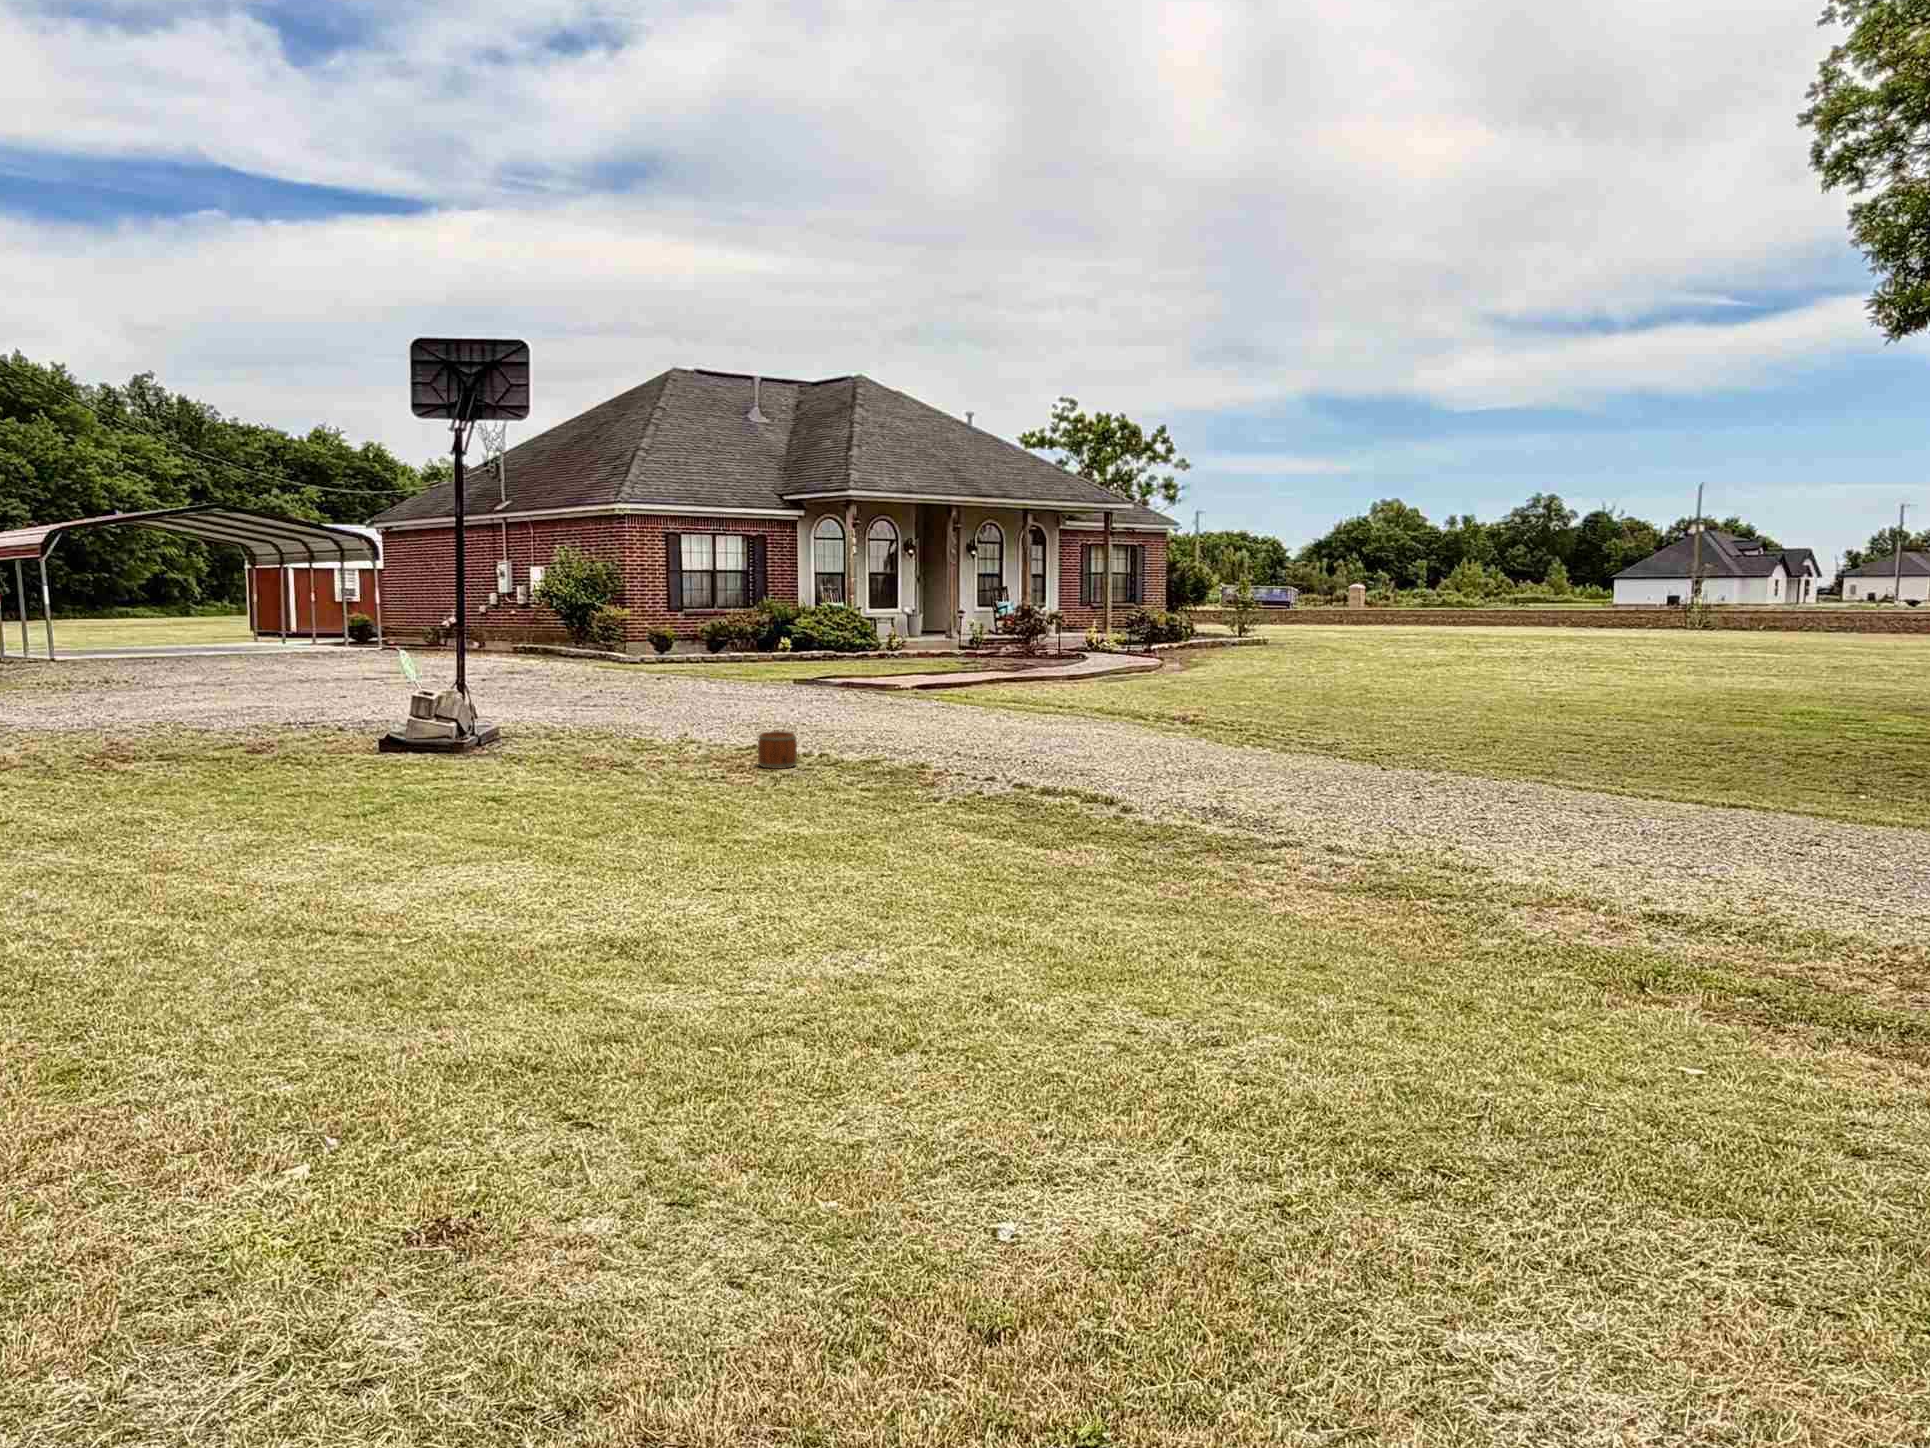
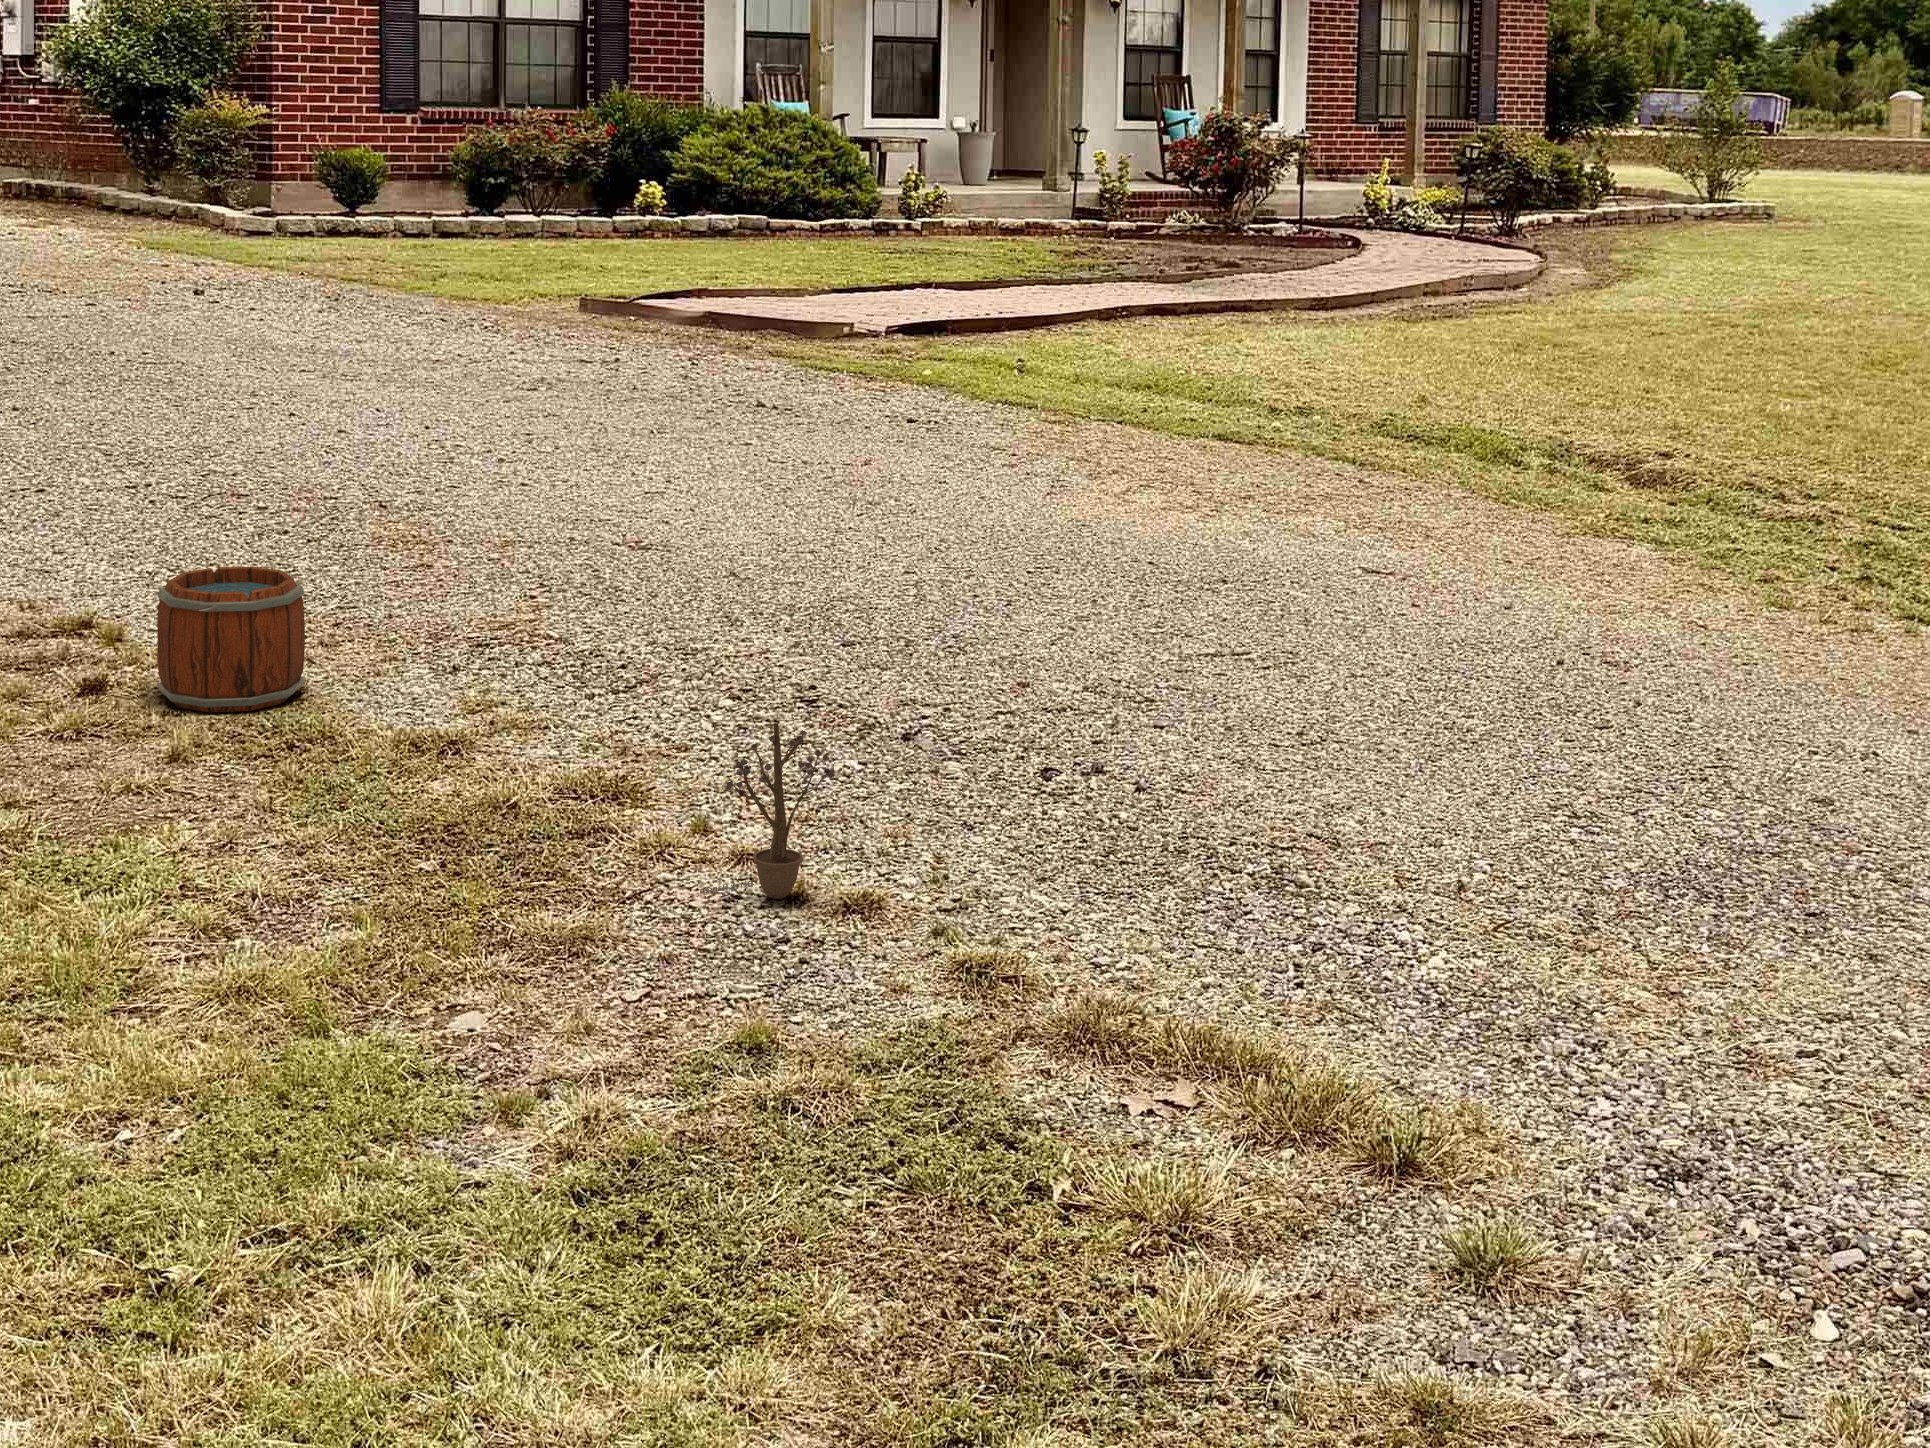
decorative plant: none [931,748,963,792] -> present [700,723,835,899]

